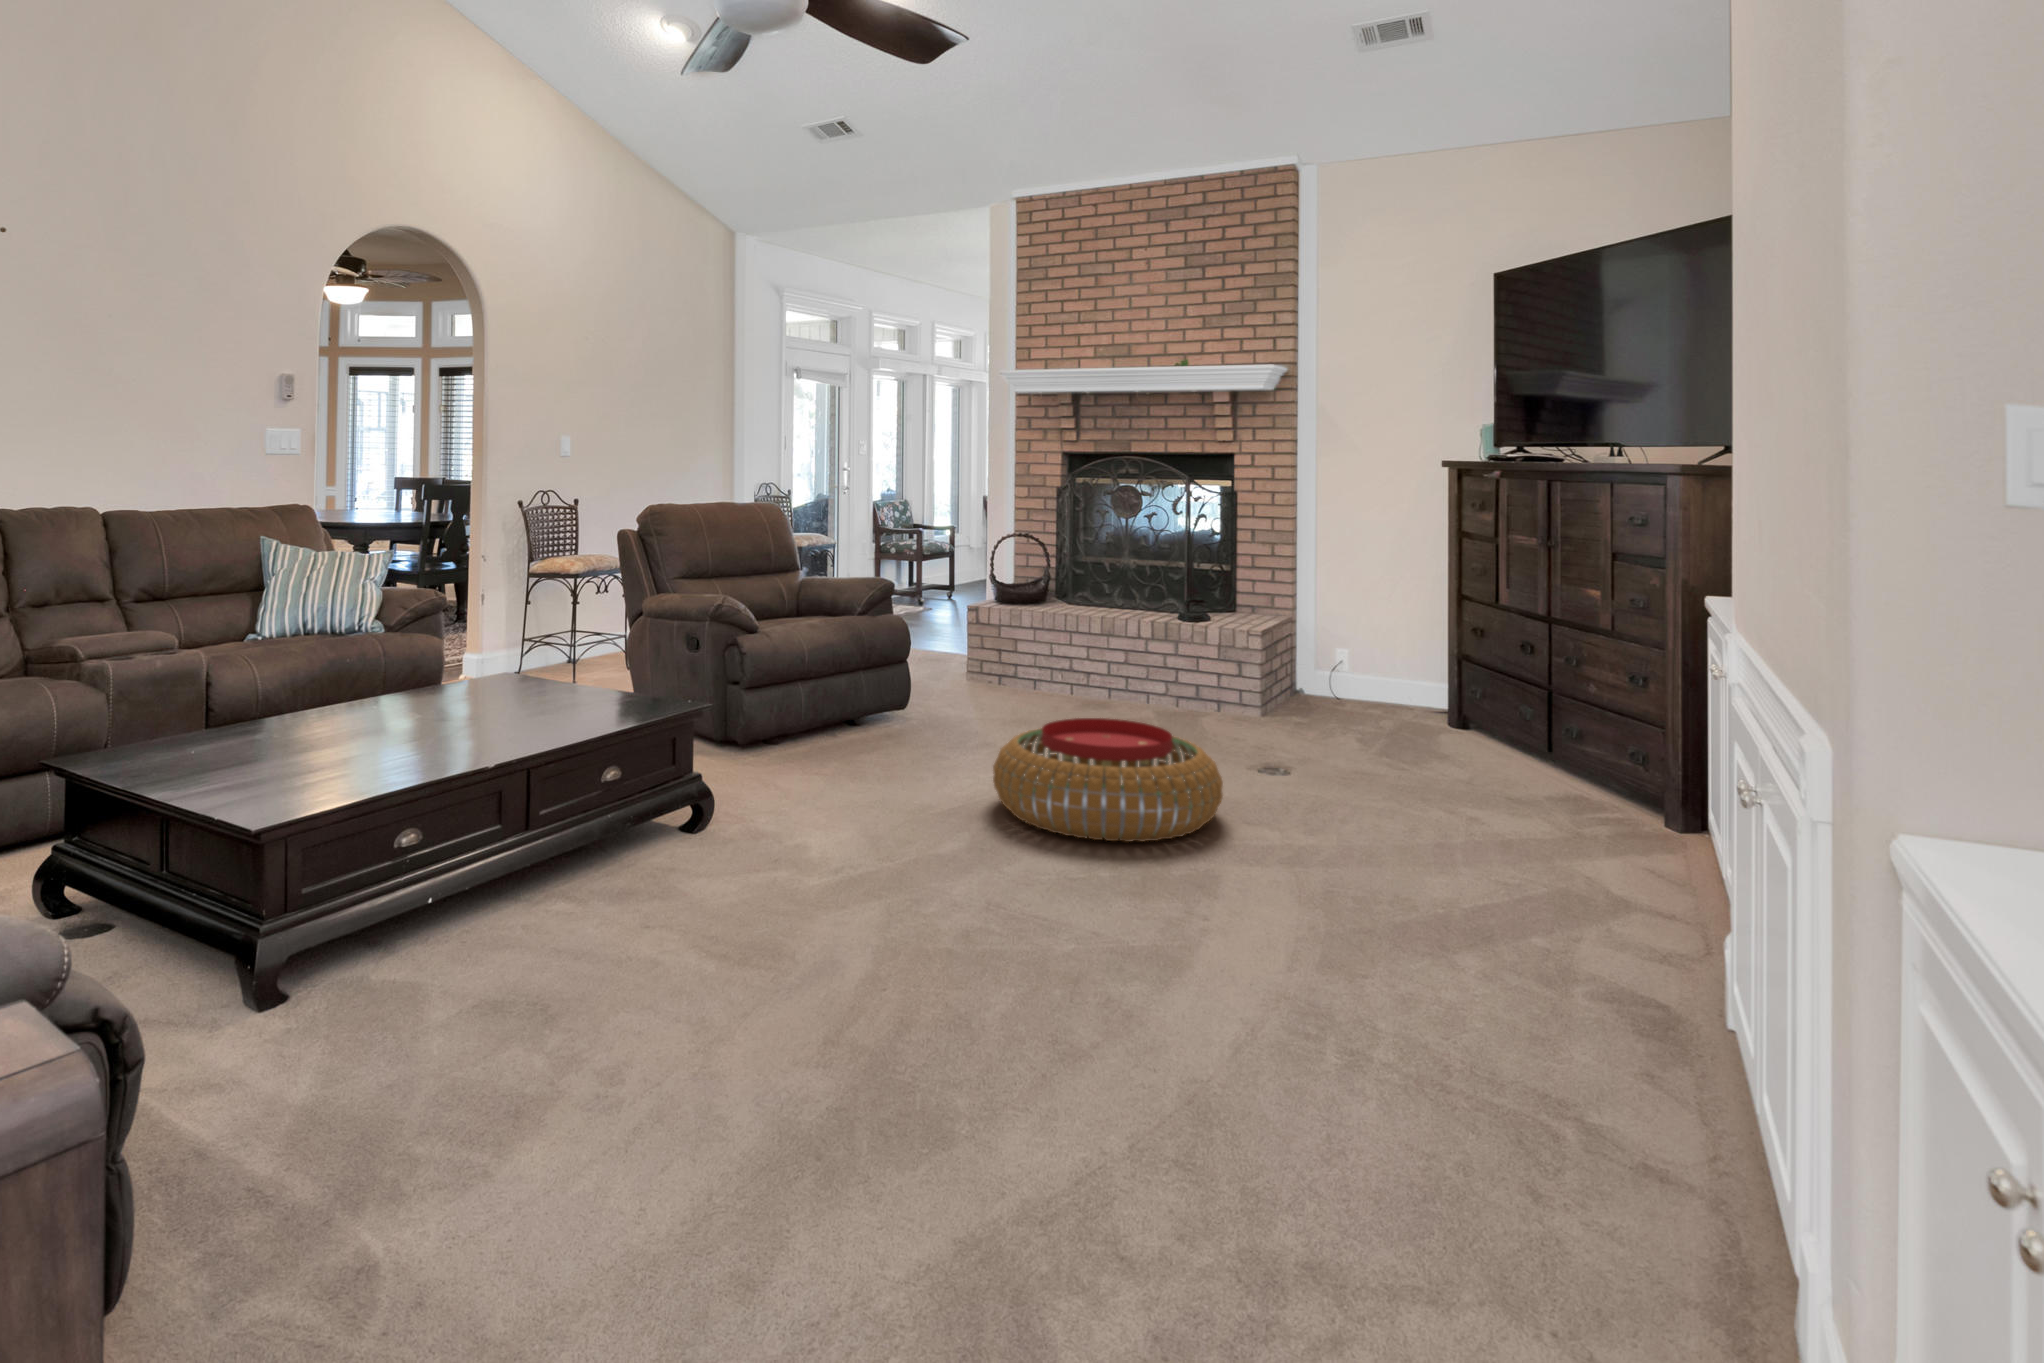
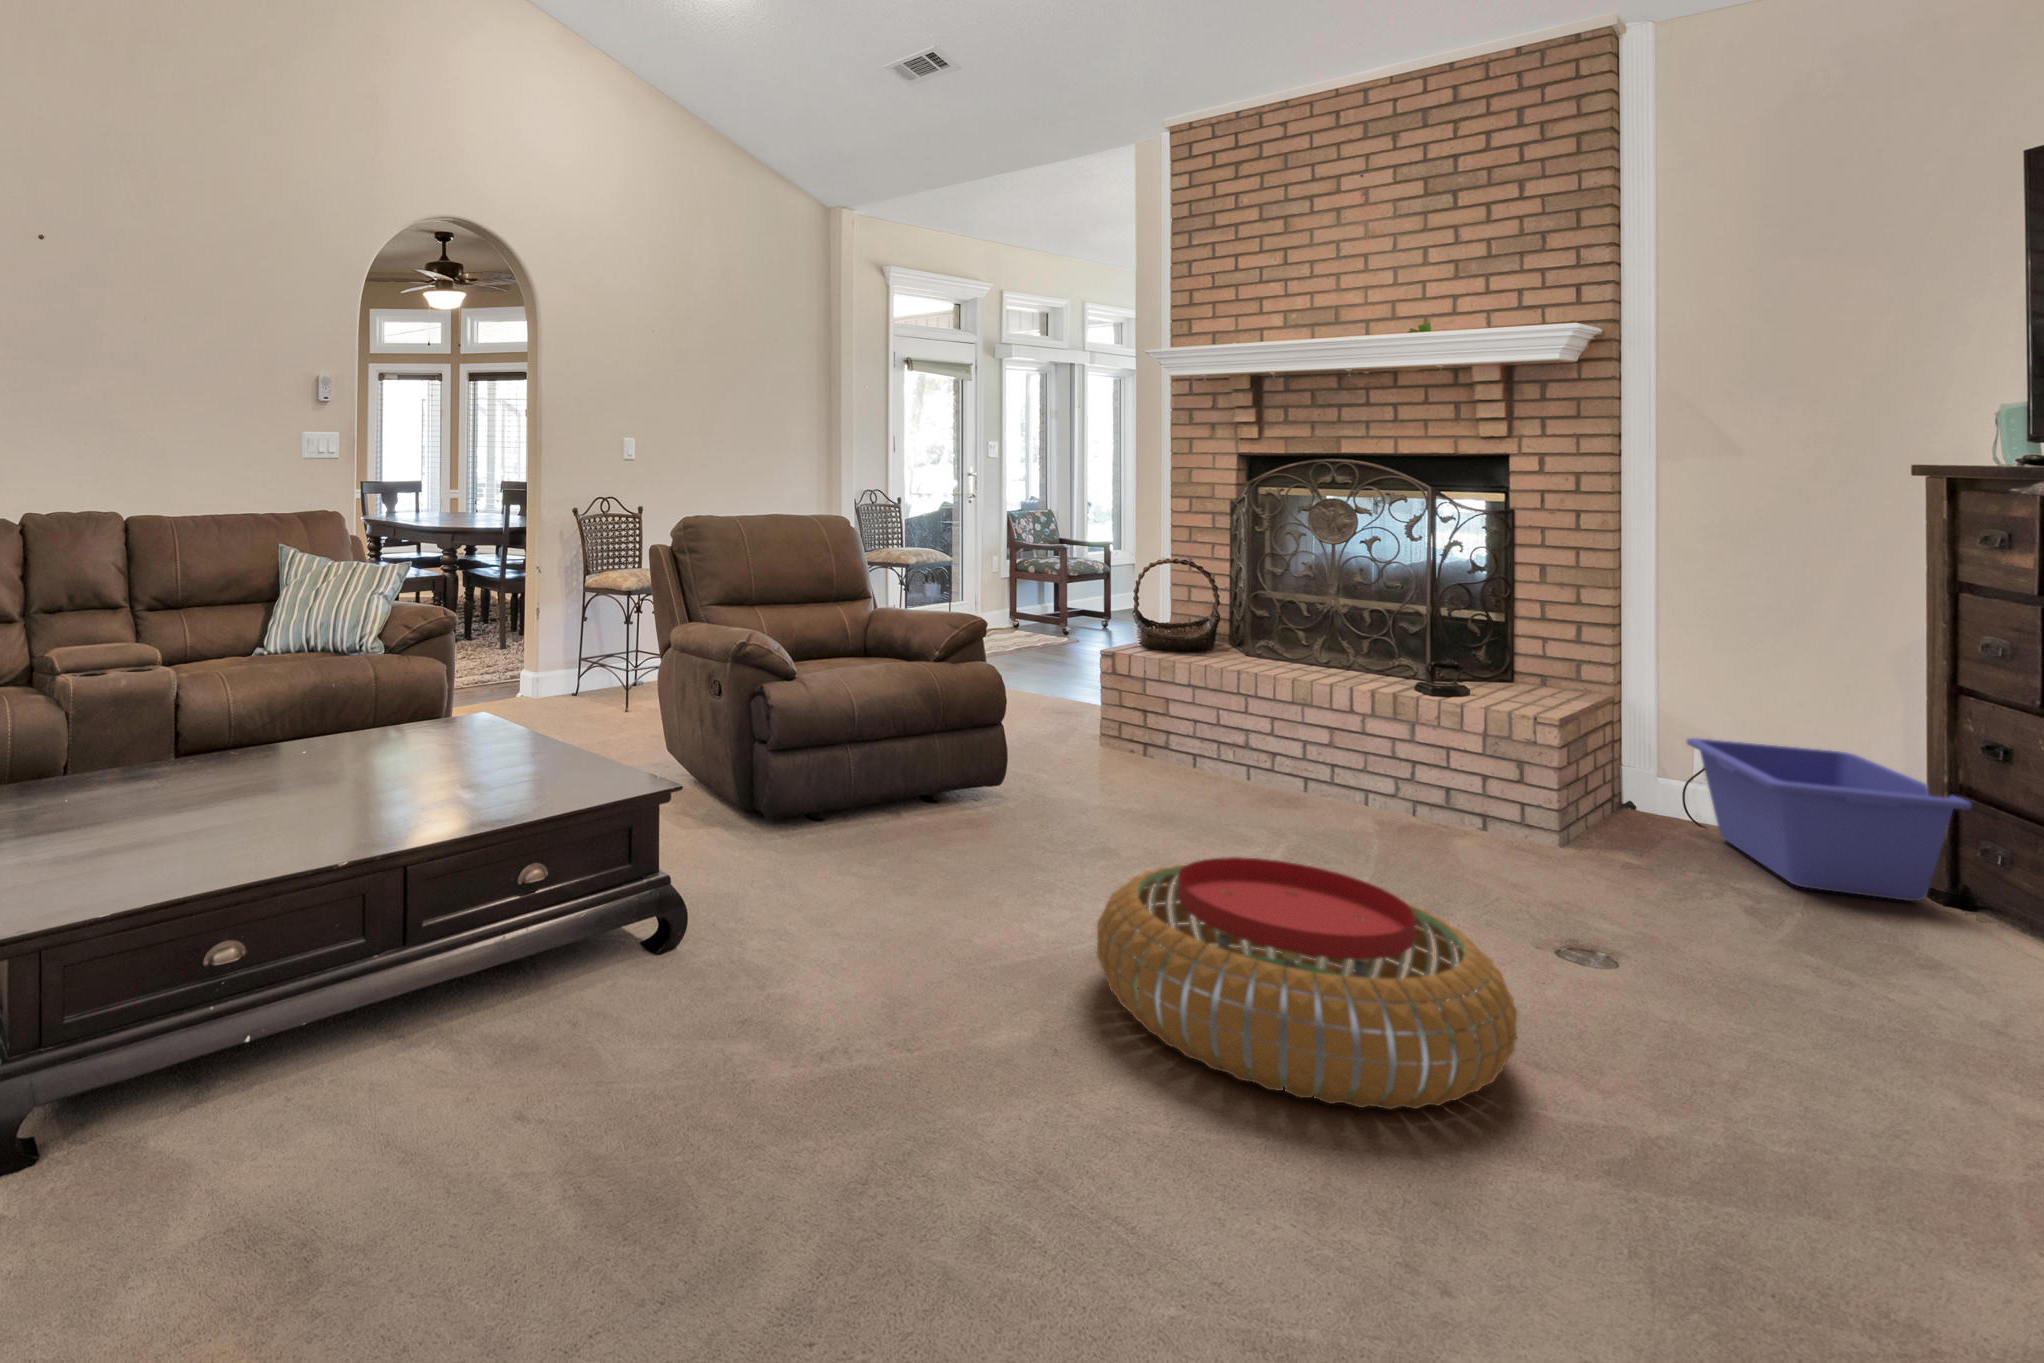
storage bin: none [1330,640,1462,725] -> present [1687,738,1972,901]

